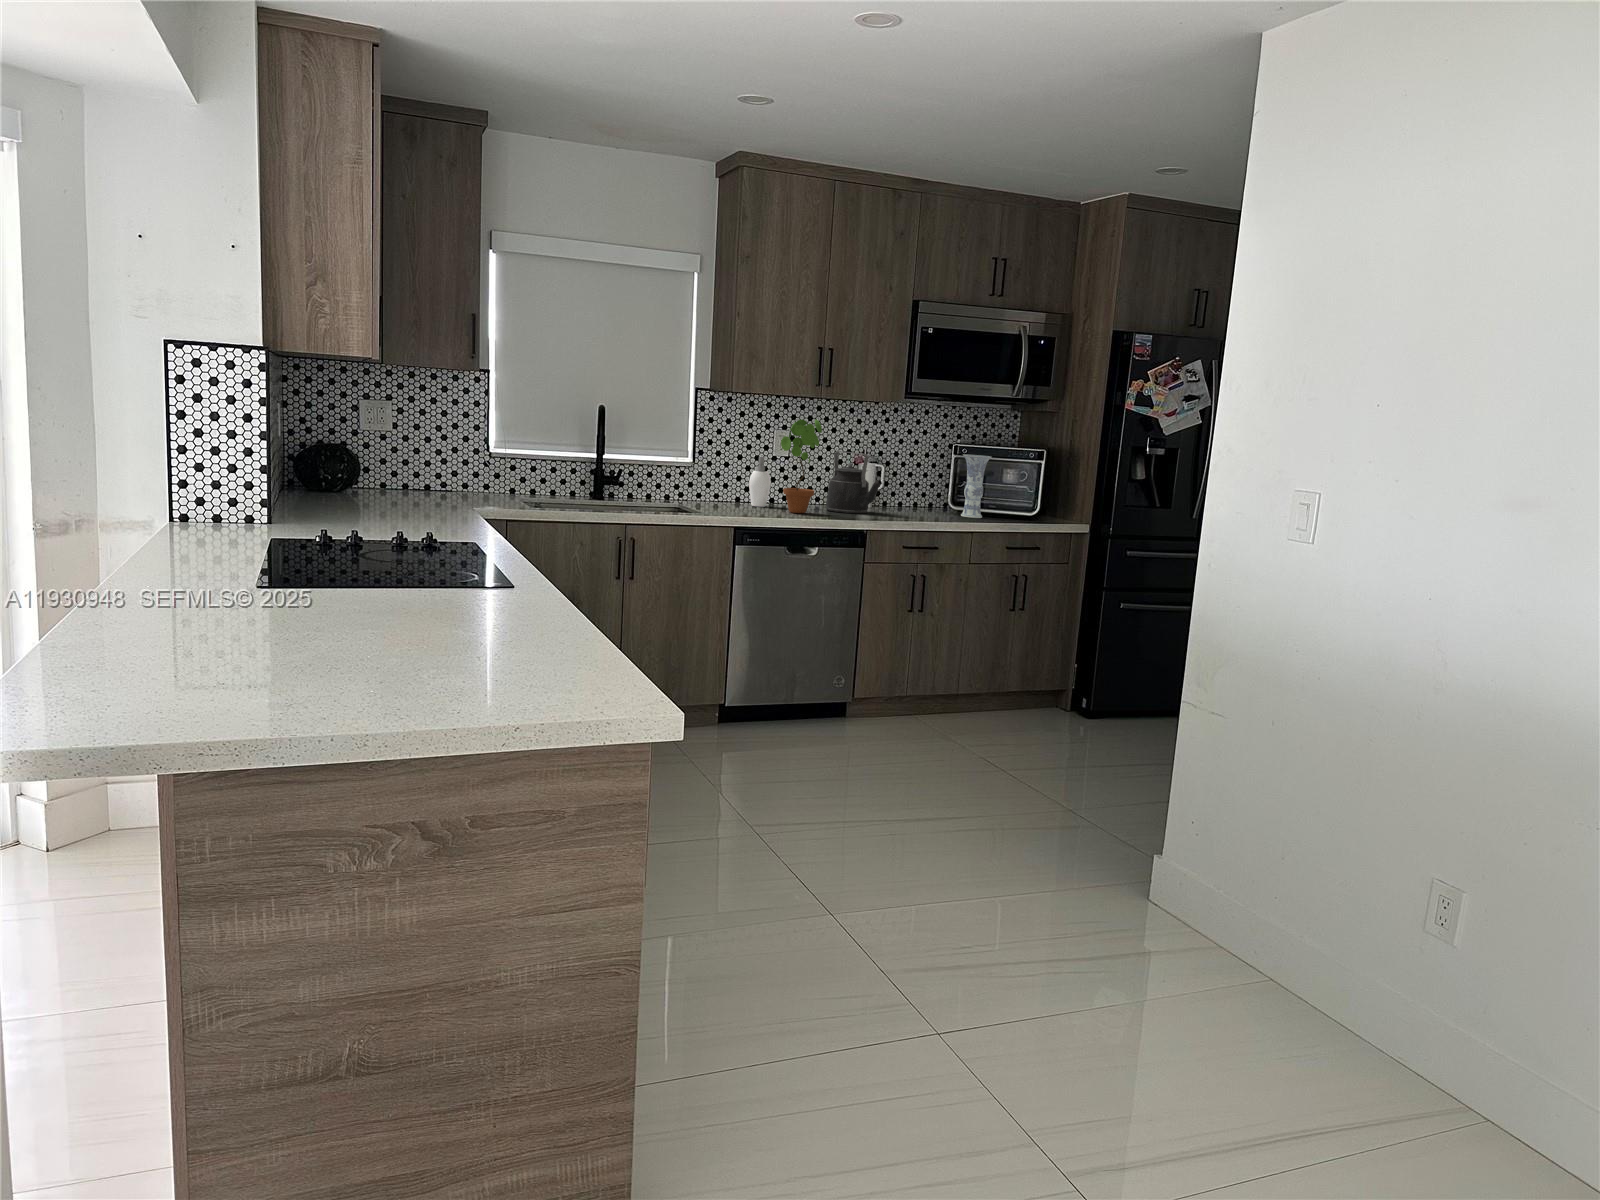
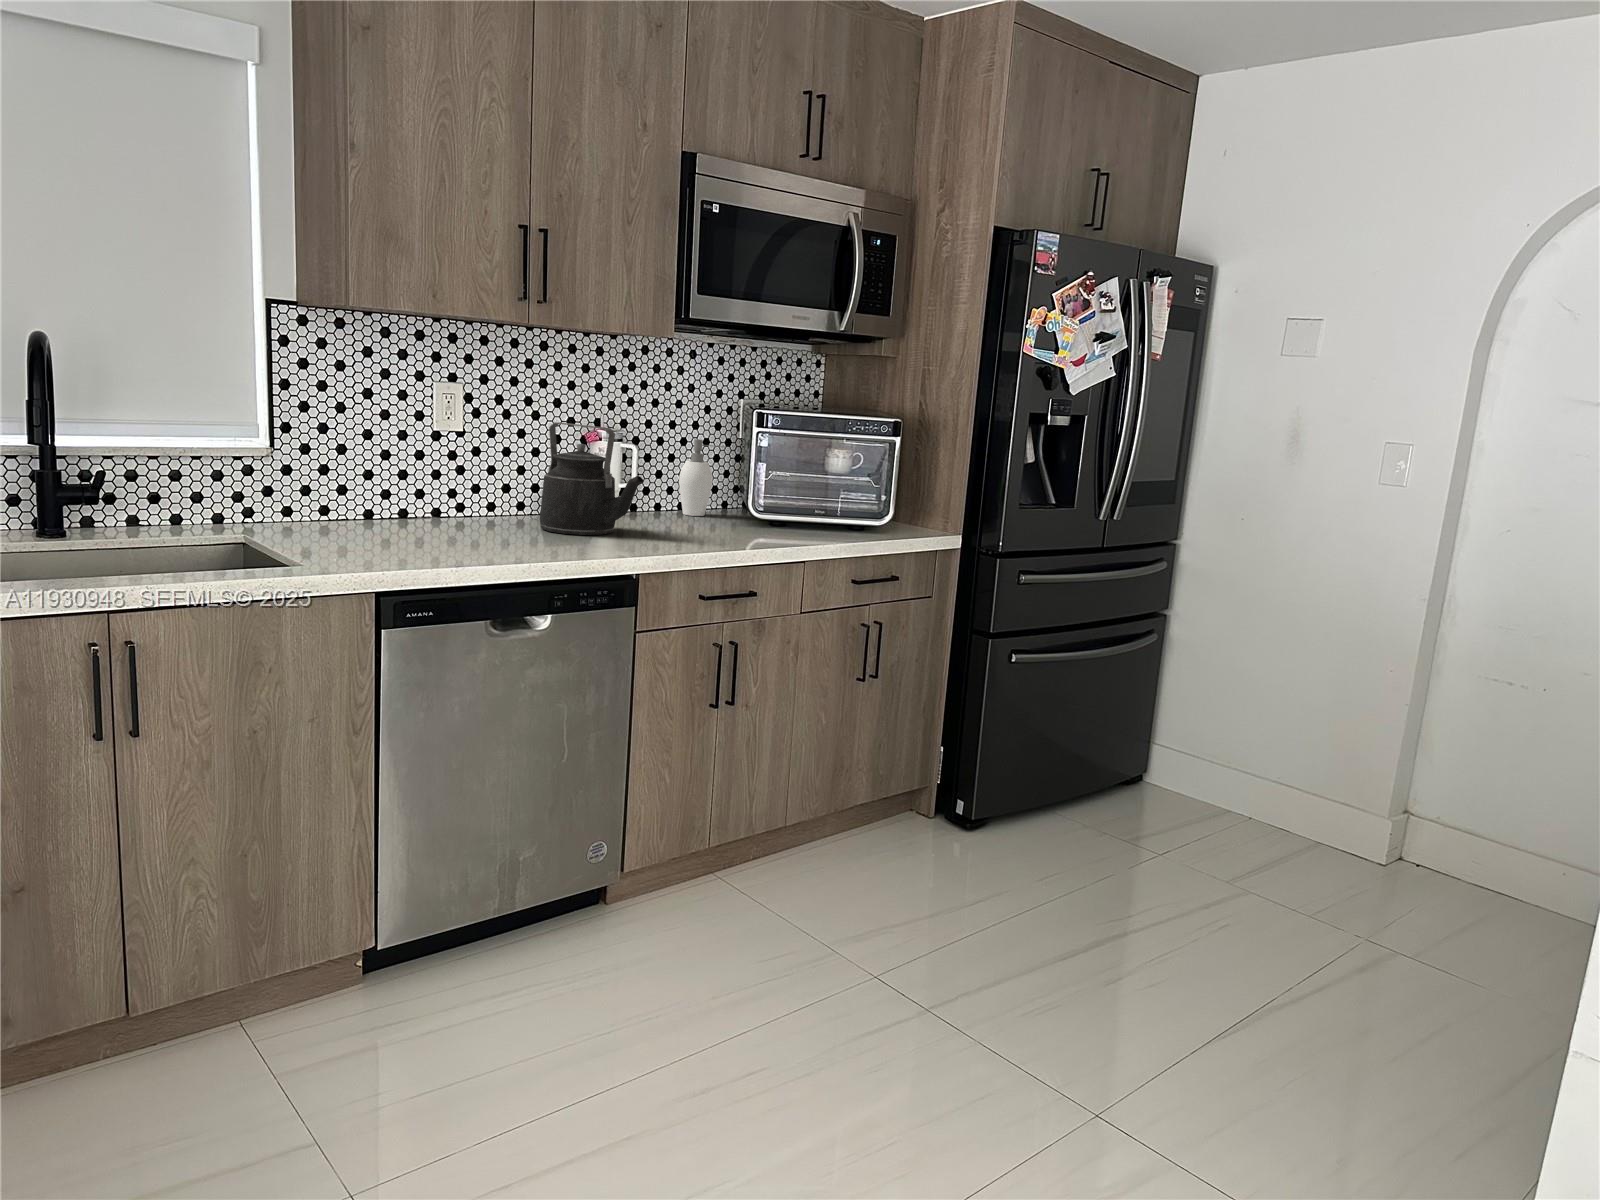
potted plant: present [781,420,822,513] -> none [455,365,533,543]
vase: present [961,454,992,518] -> none [766,426,816,532]
soap dispenser: present [749,457,778,507] -> present [679,439,725,516]

